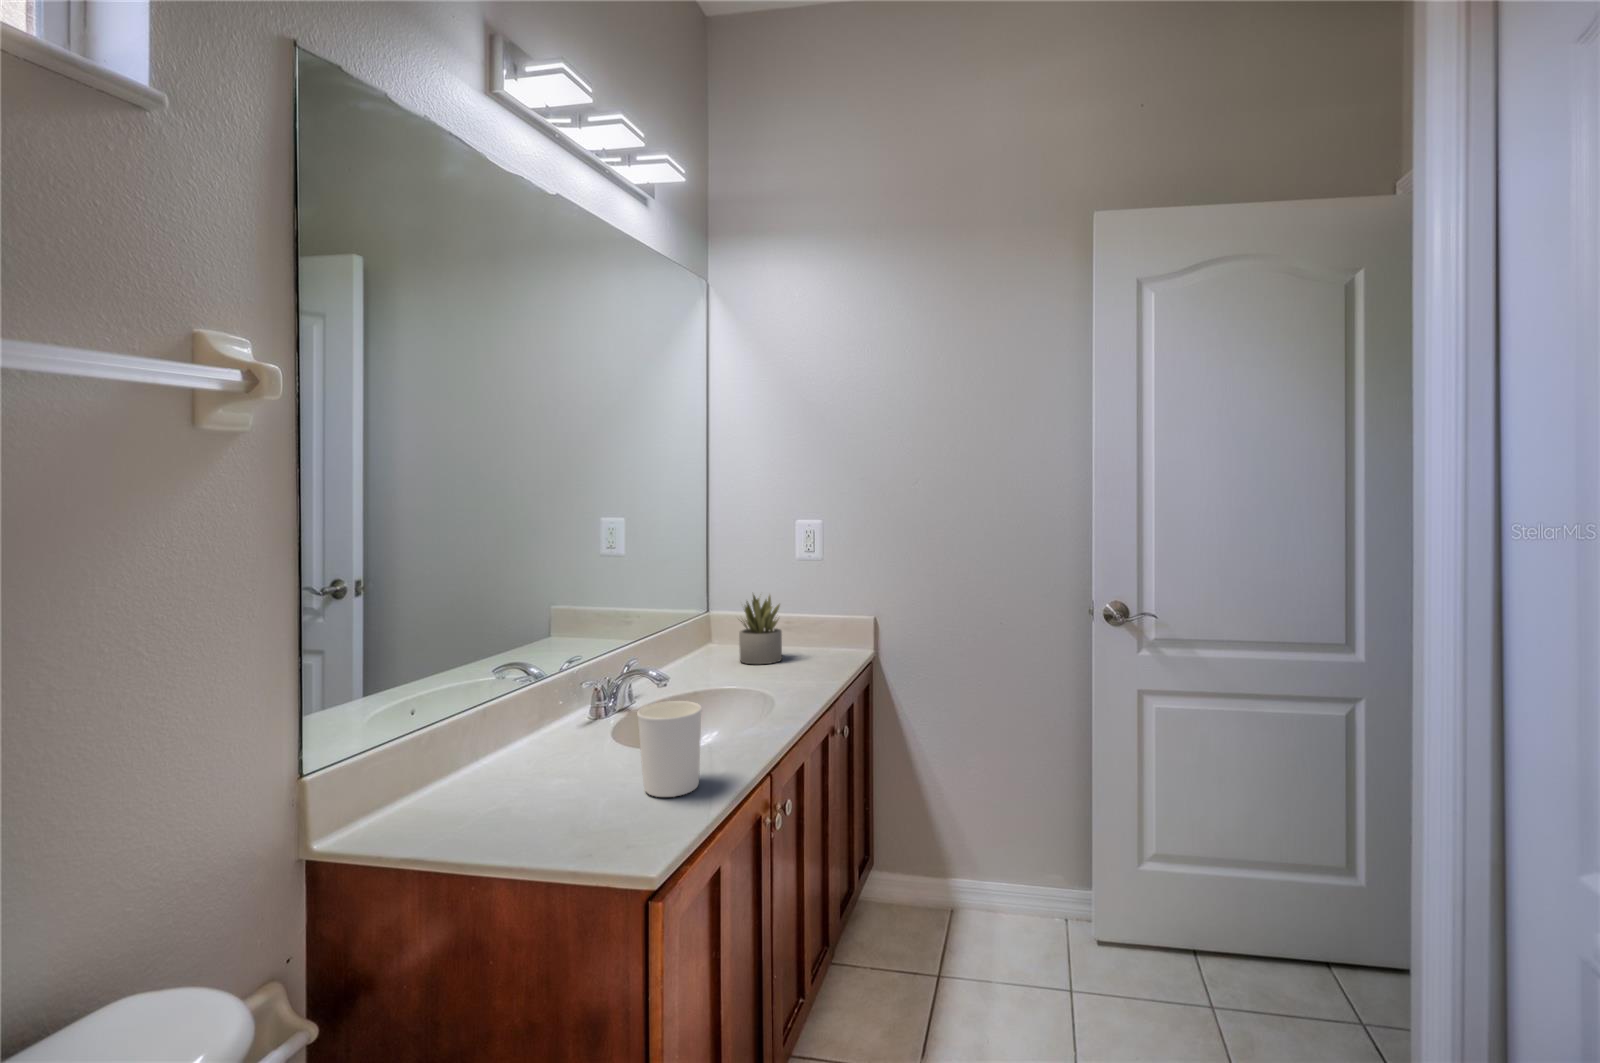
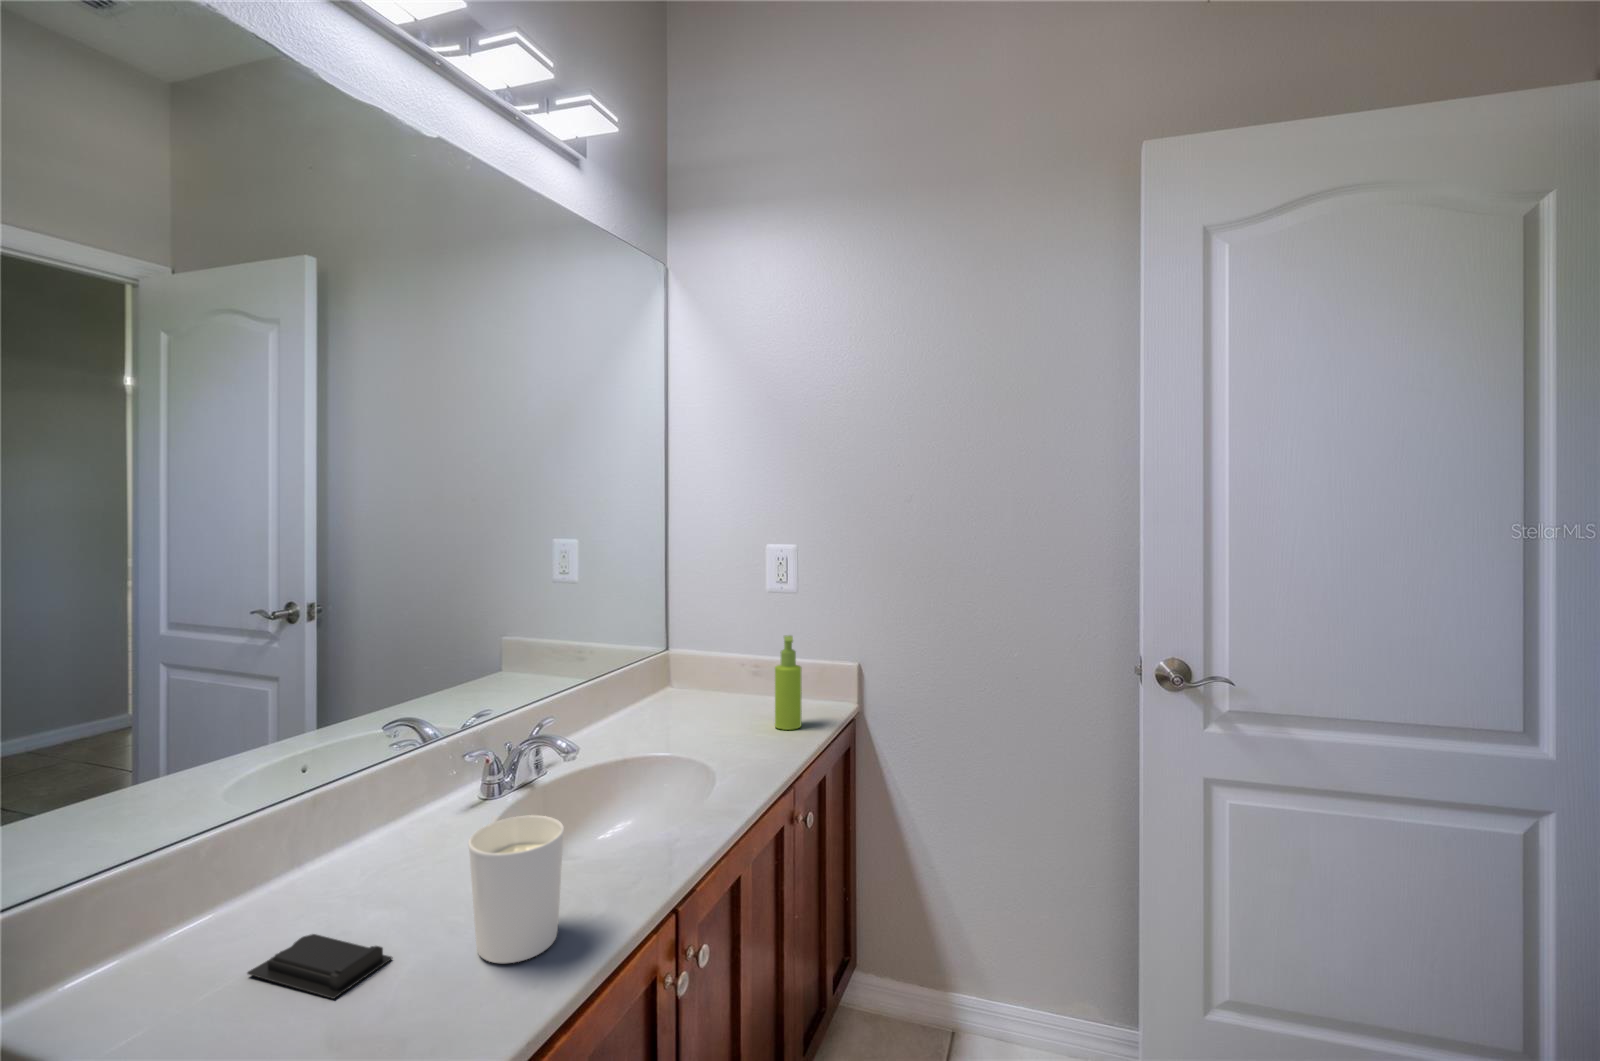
soap dispenser: none [805,594,827,669] -> present [775,635,802,730]
succulent plant: present [739,595,782,664] -> none [694,627,751,718]
soap bar: none [486,787,586,819] -> present [248,934,392,999]

